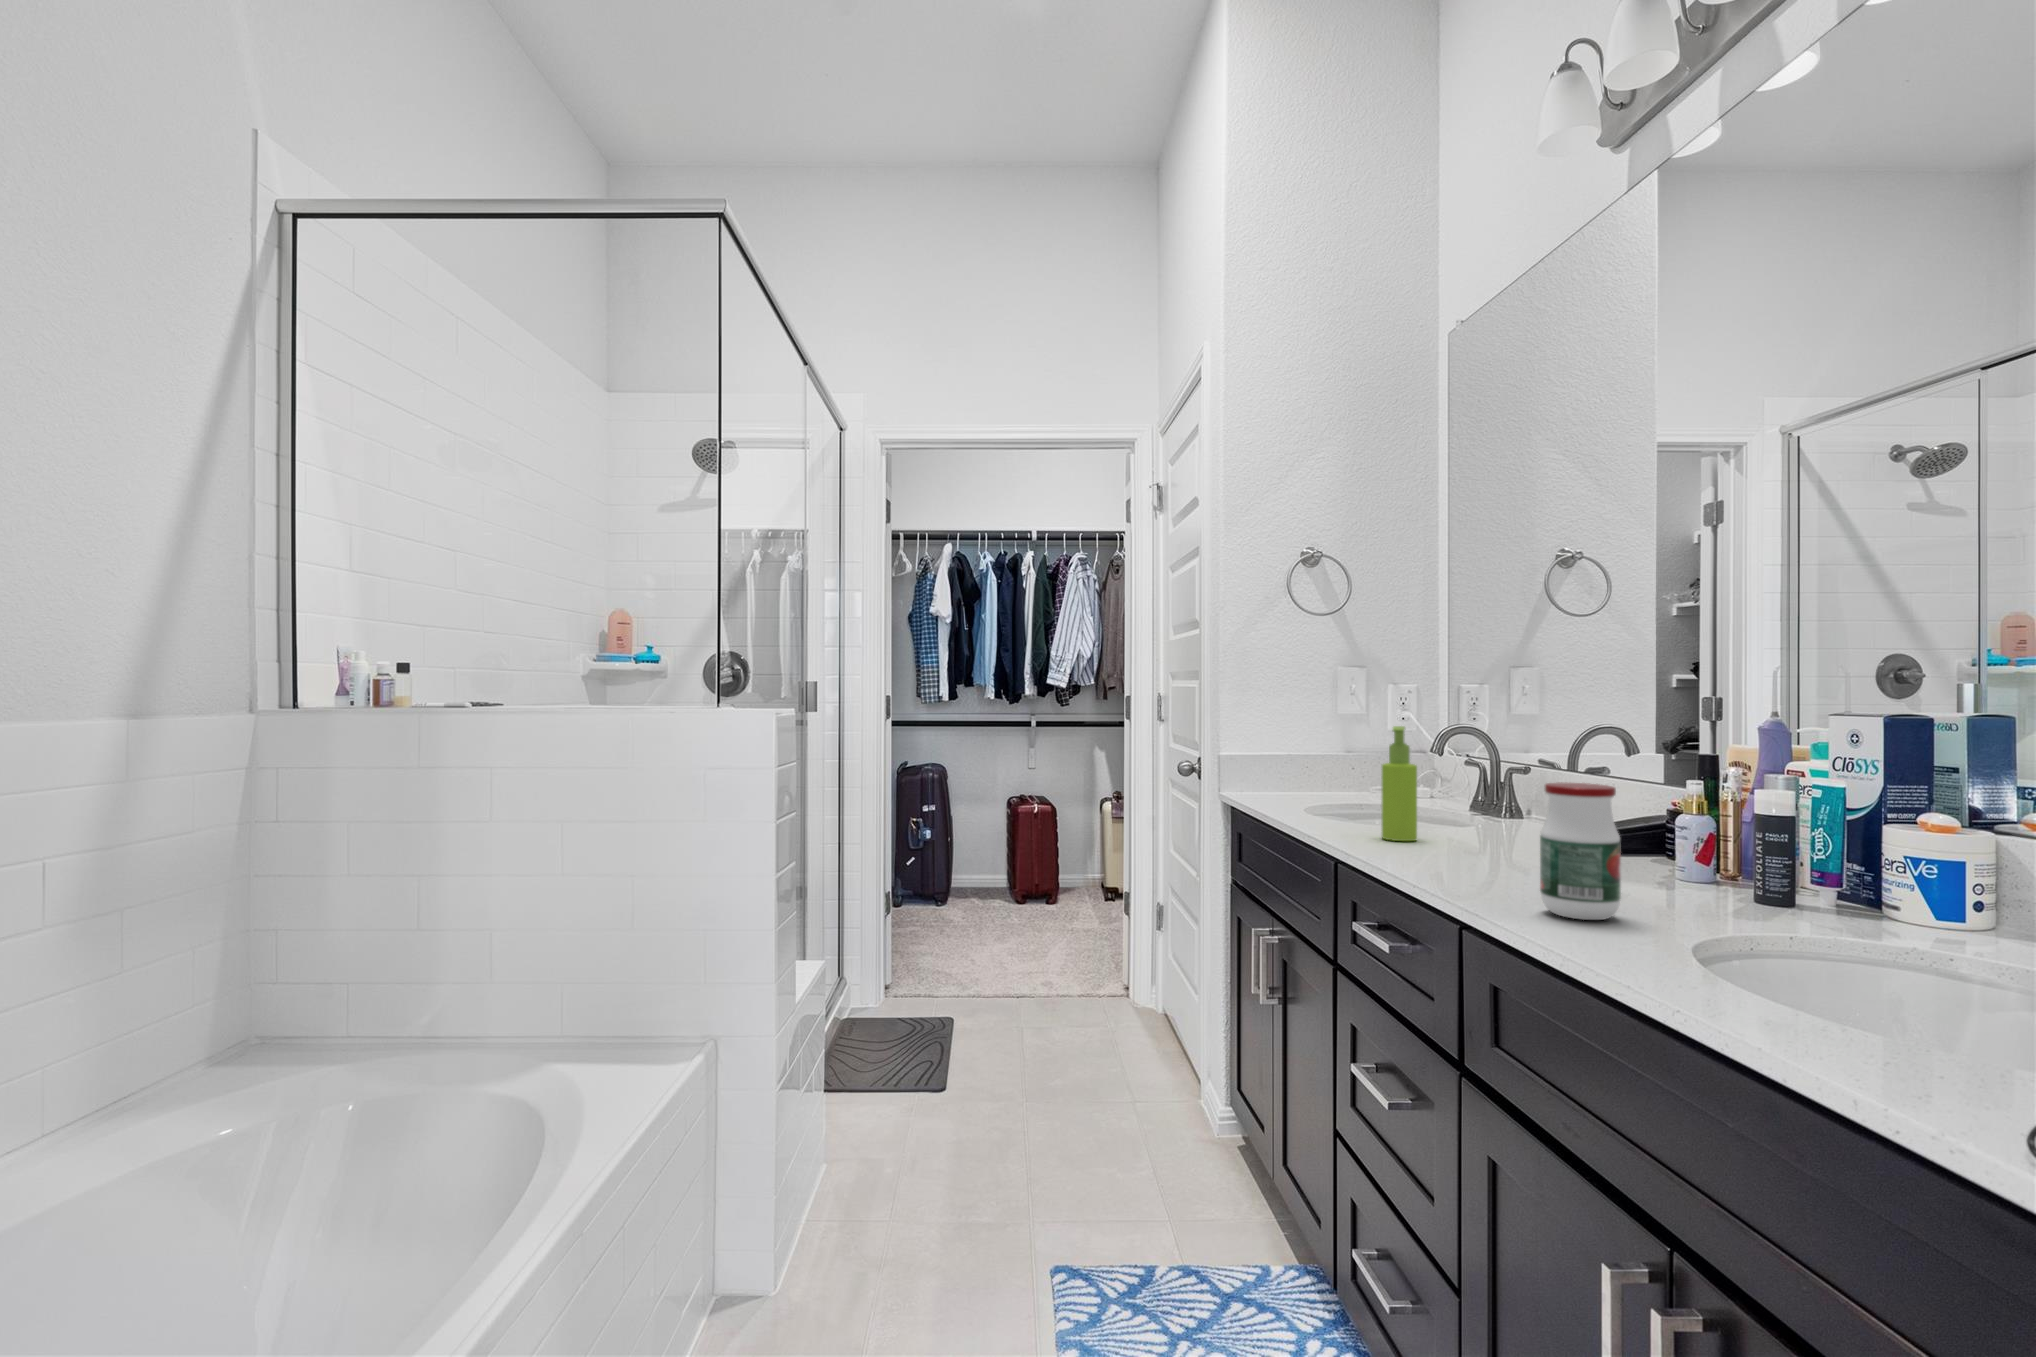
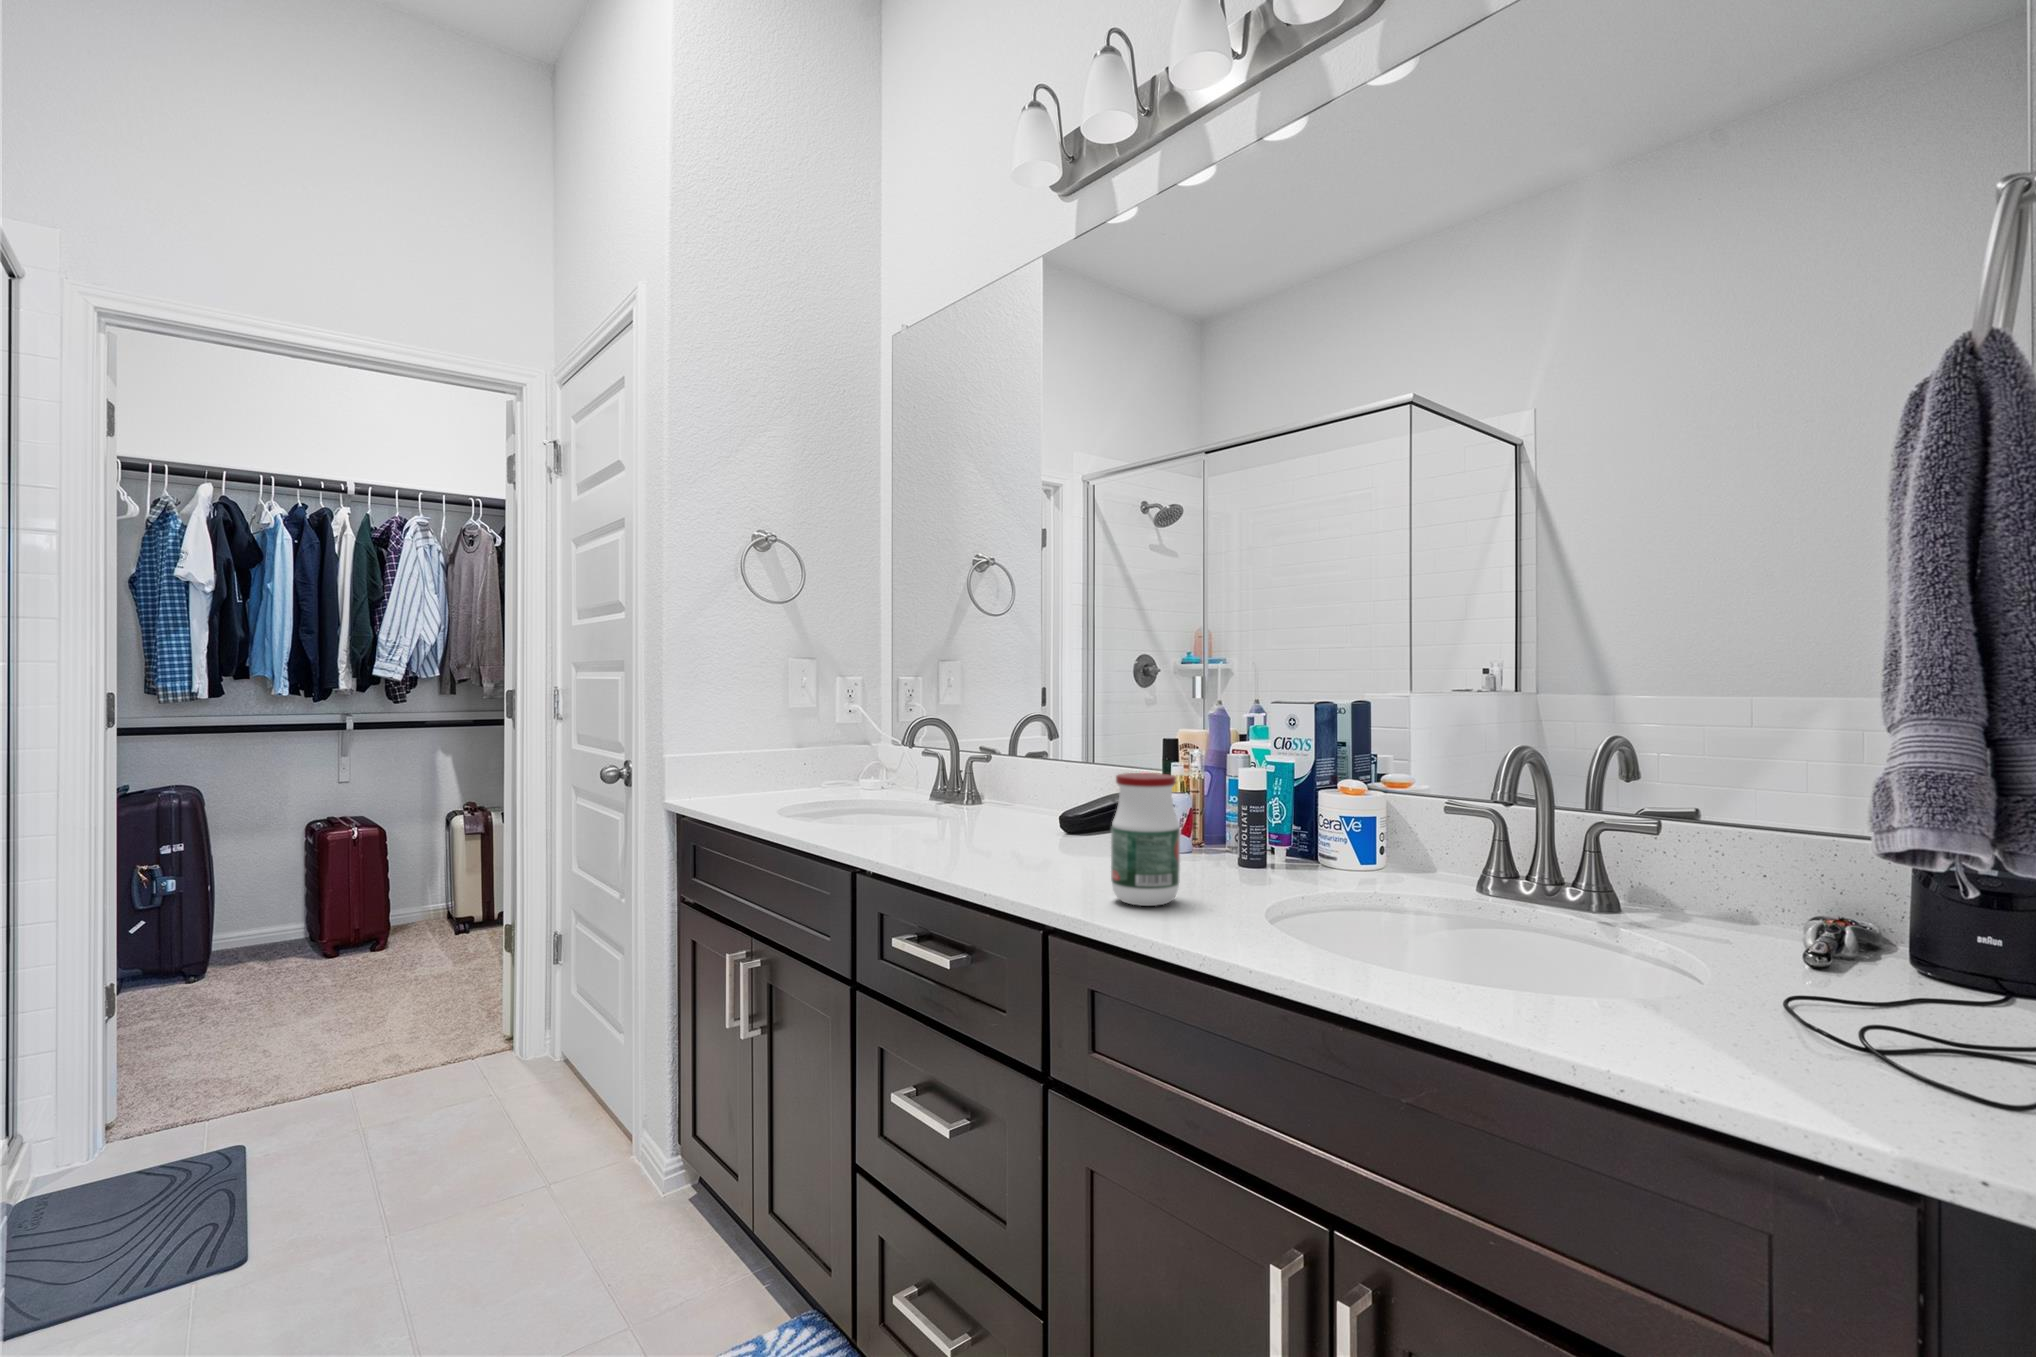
soap dispenser: present [1382,726,1417,841] -> none [887,721,922,841]

